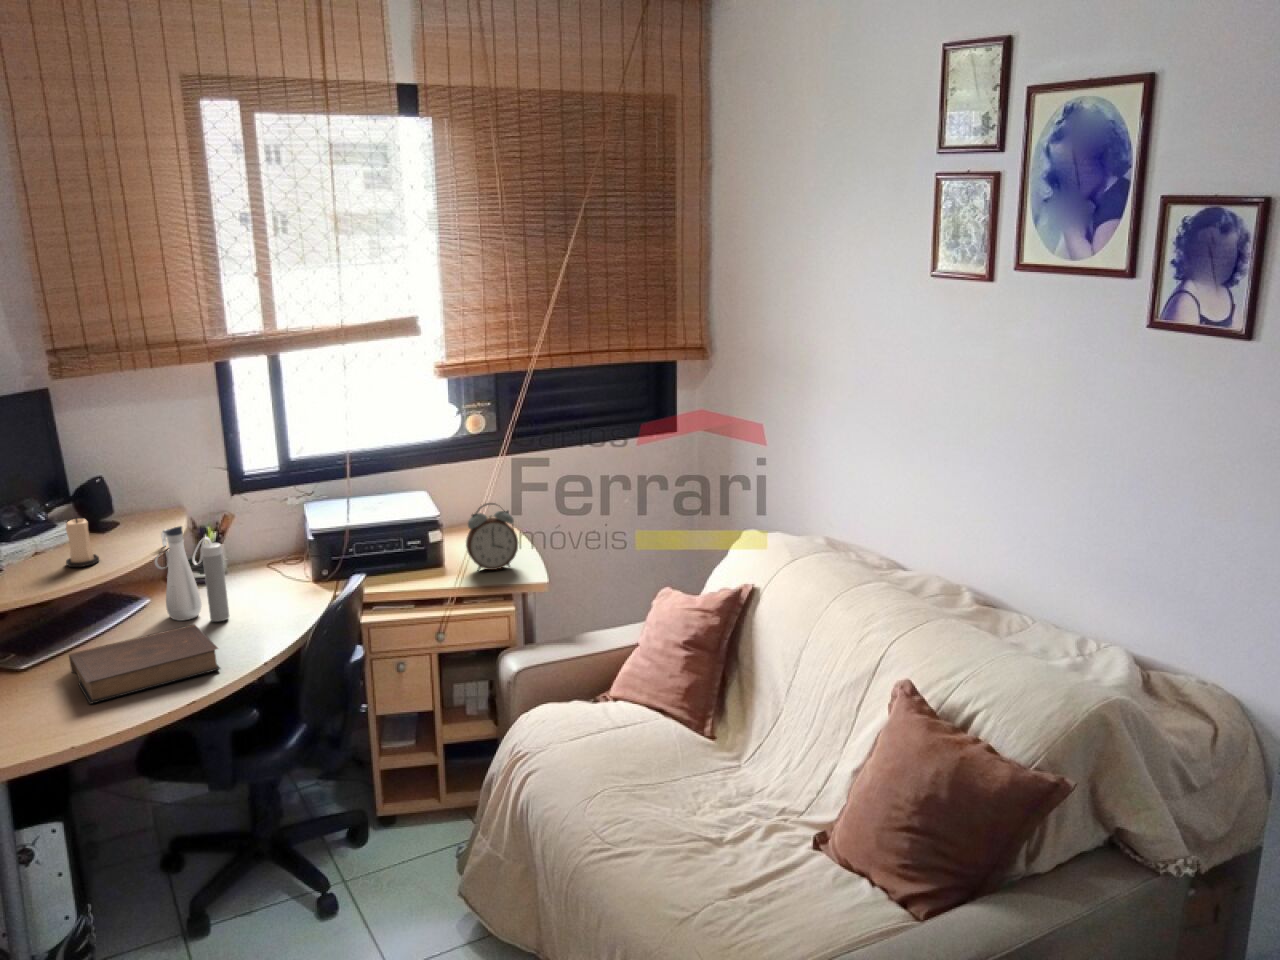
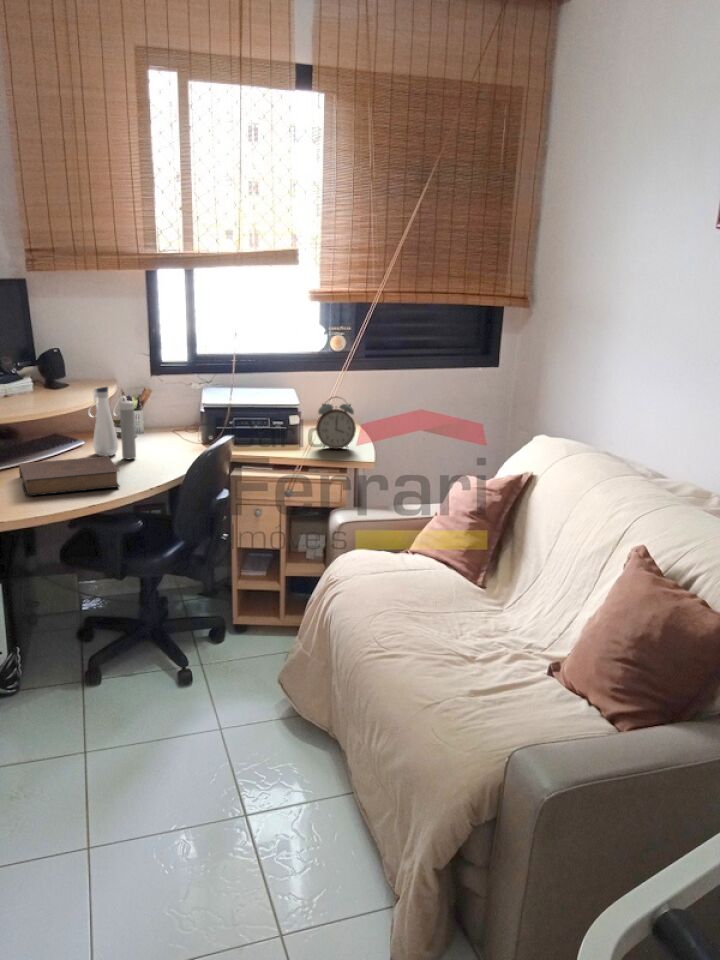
candle: present [66,518,99,567] -> none [26,369,48,406]

